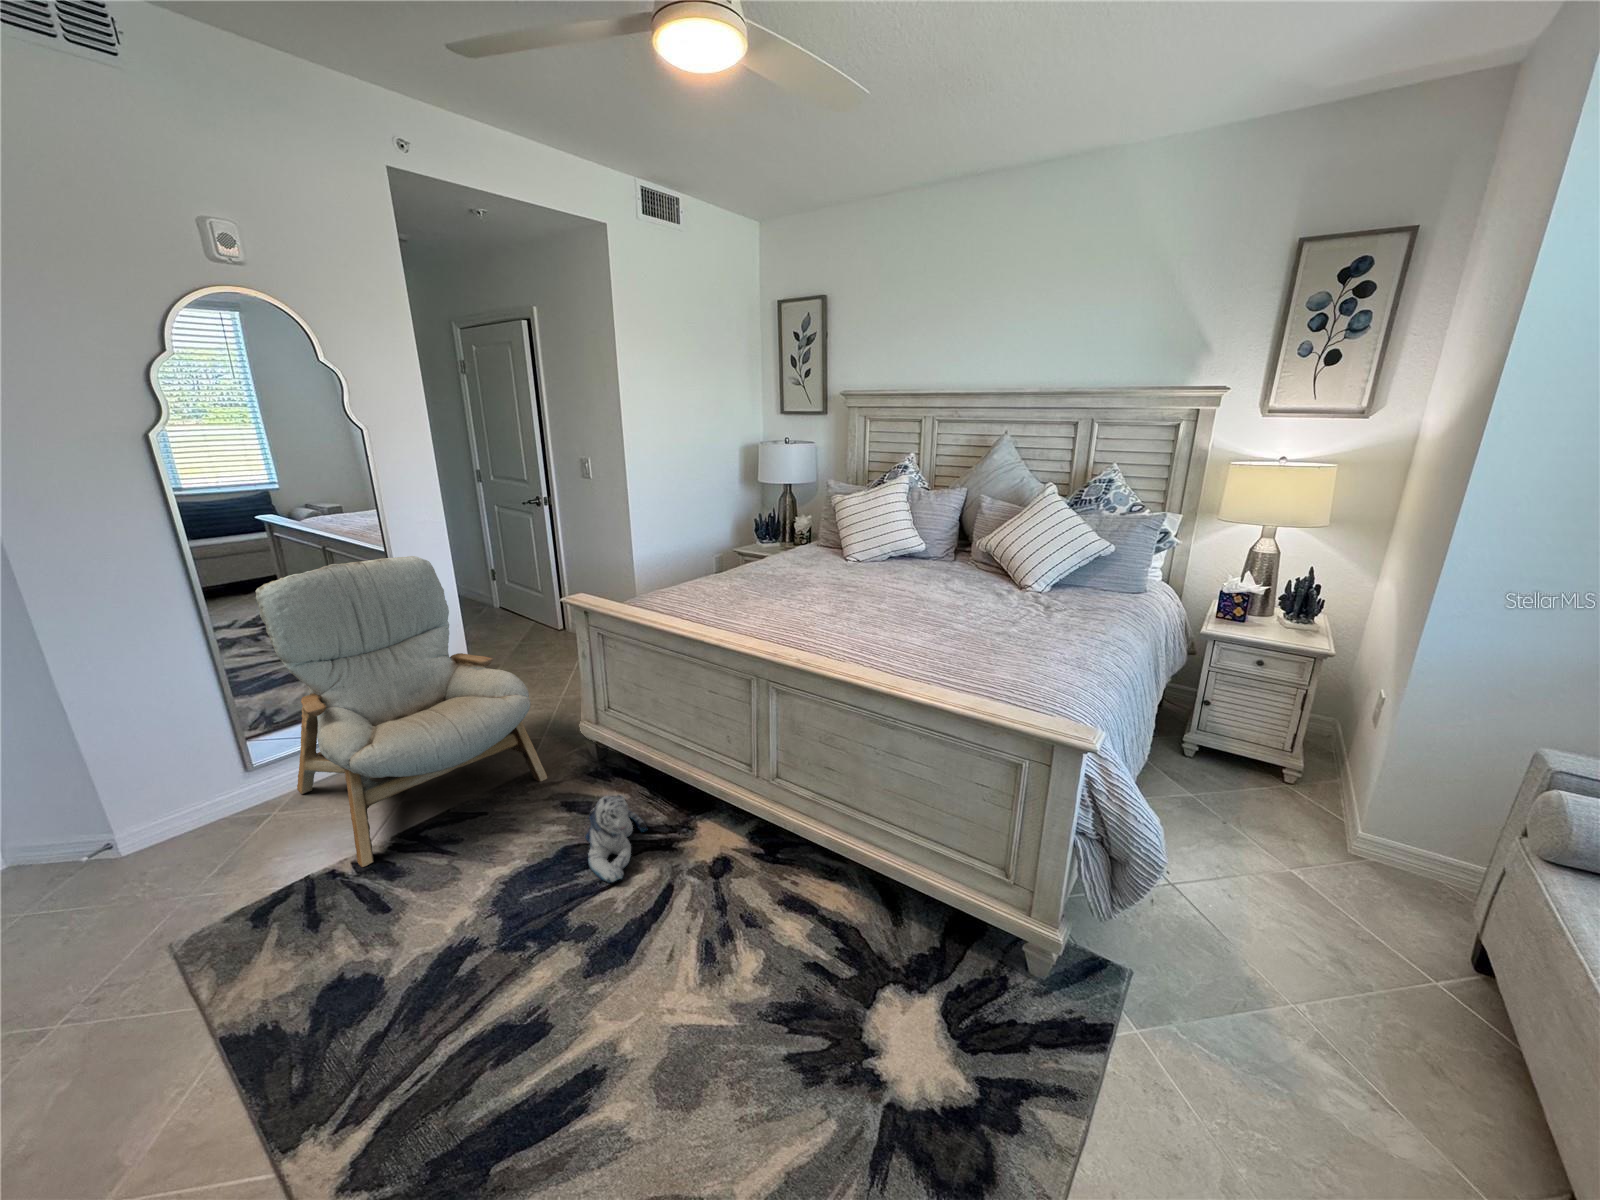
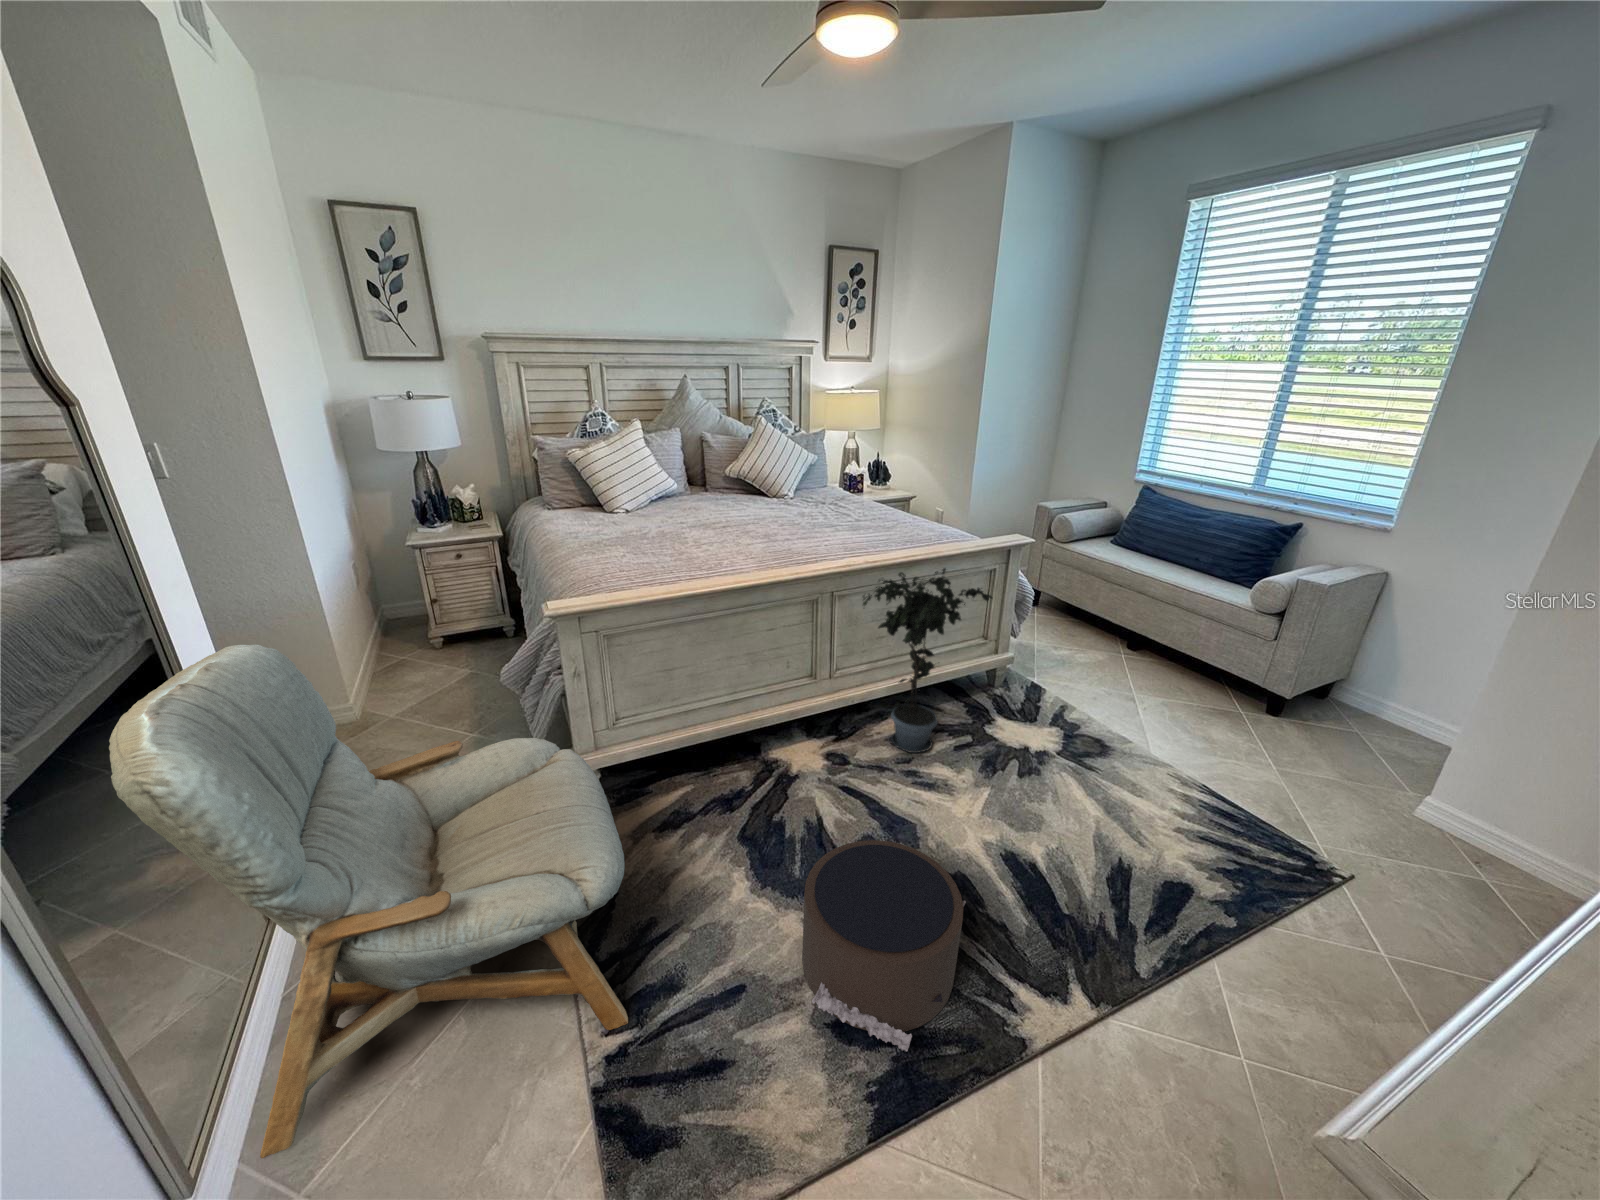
potted plant: none [731,682,862,936] -> present [863,568,992,753]
plush toy: present [585,795,647,883] -> none [708,753,822,828]
pouf: none [270,867,511,1060] -> present [802,840,966,1051]

